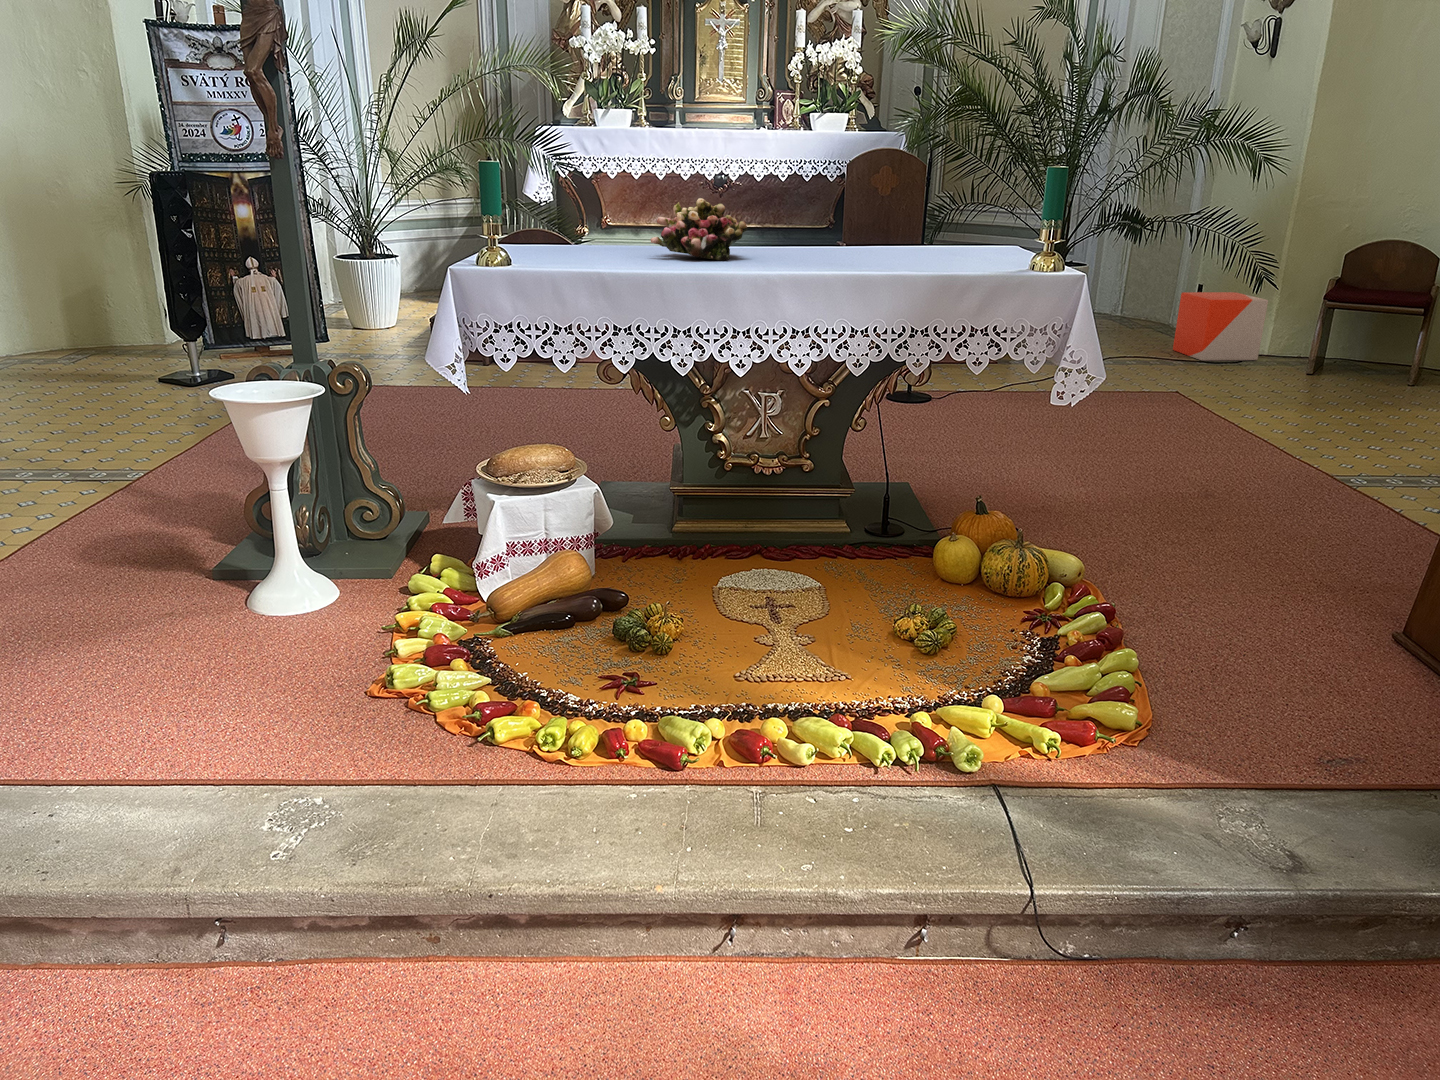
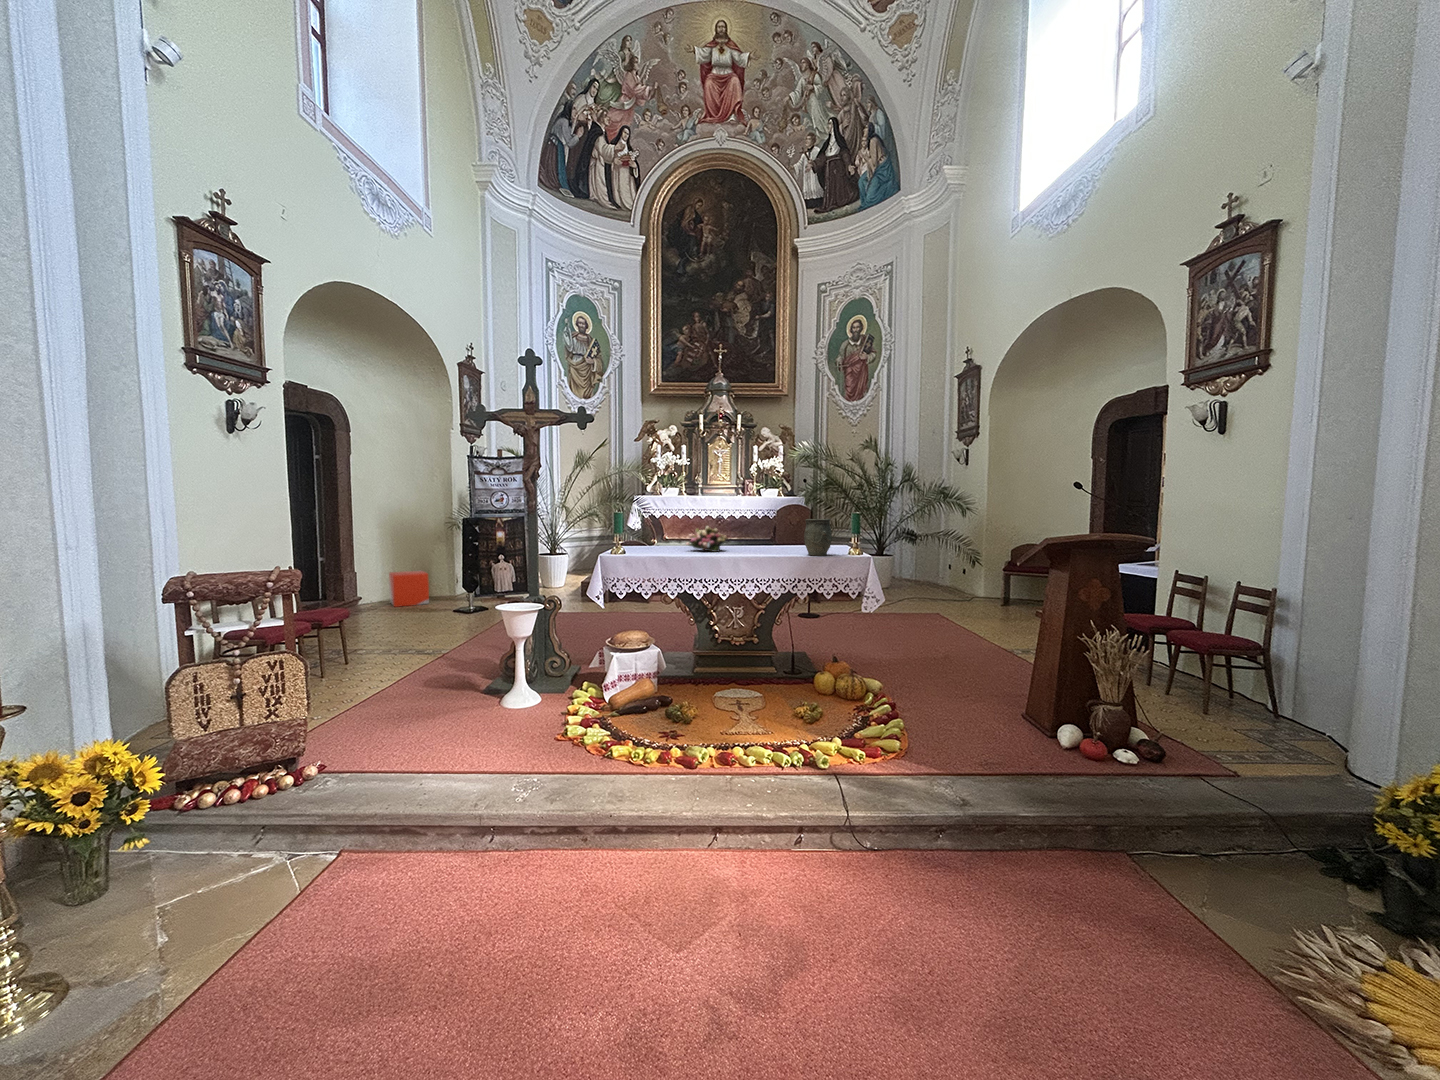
vase: none [929,182,996,273] -> present [804,519,832,556]
stool: present [1173,292,1268,361] -> present [389,570,429,607]

